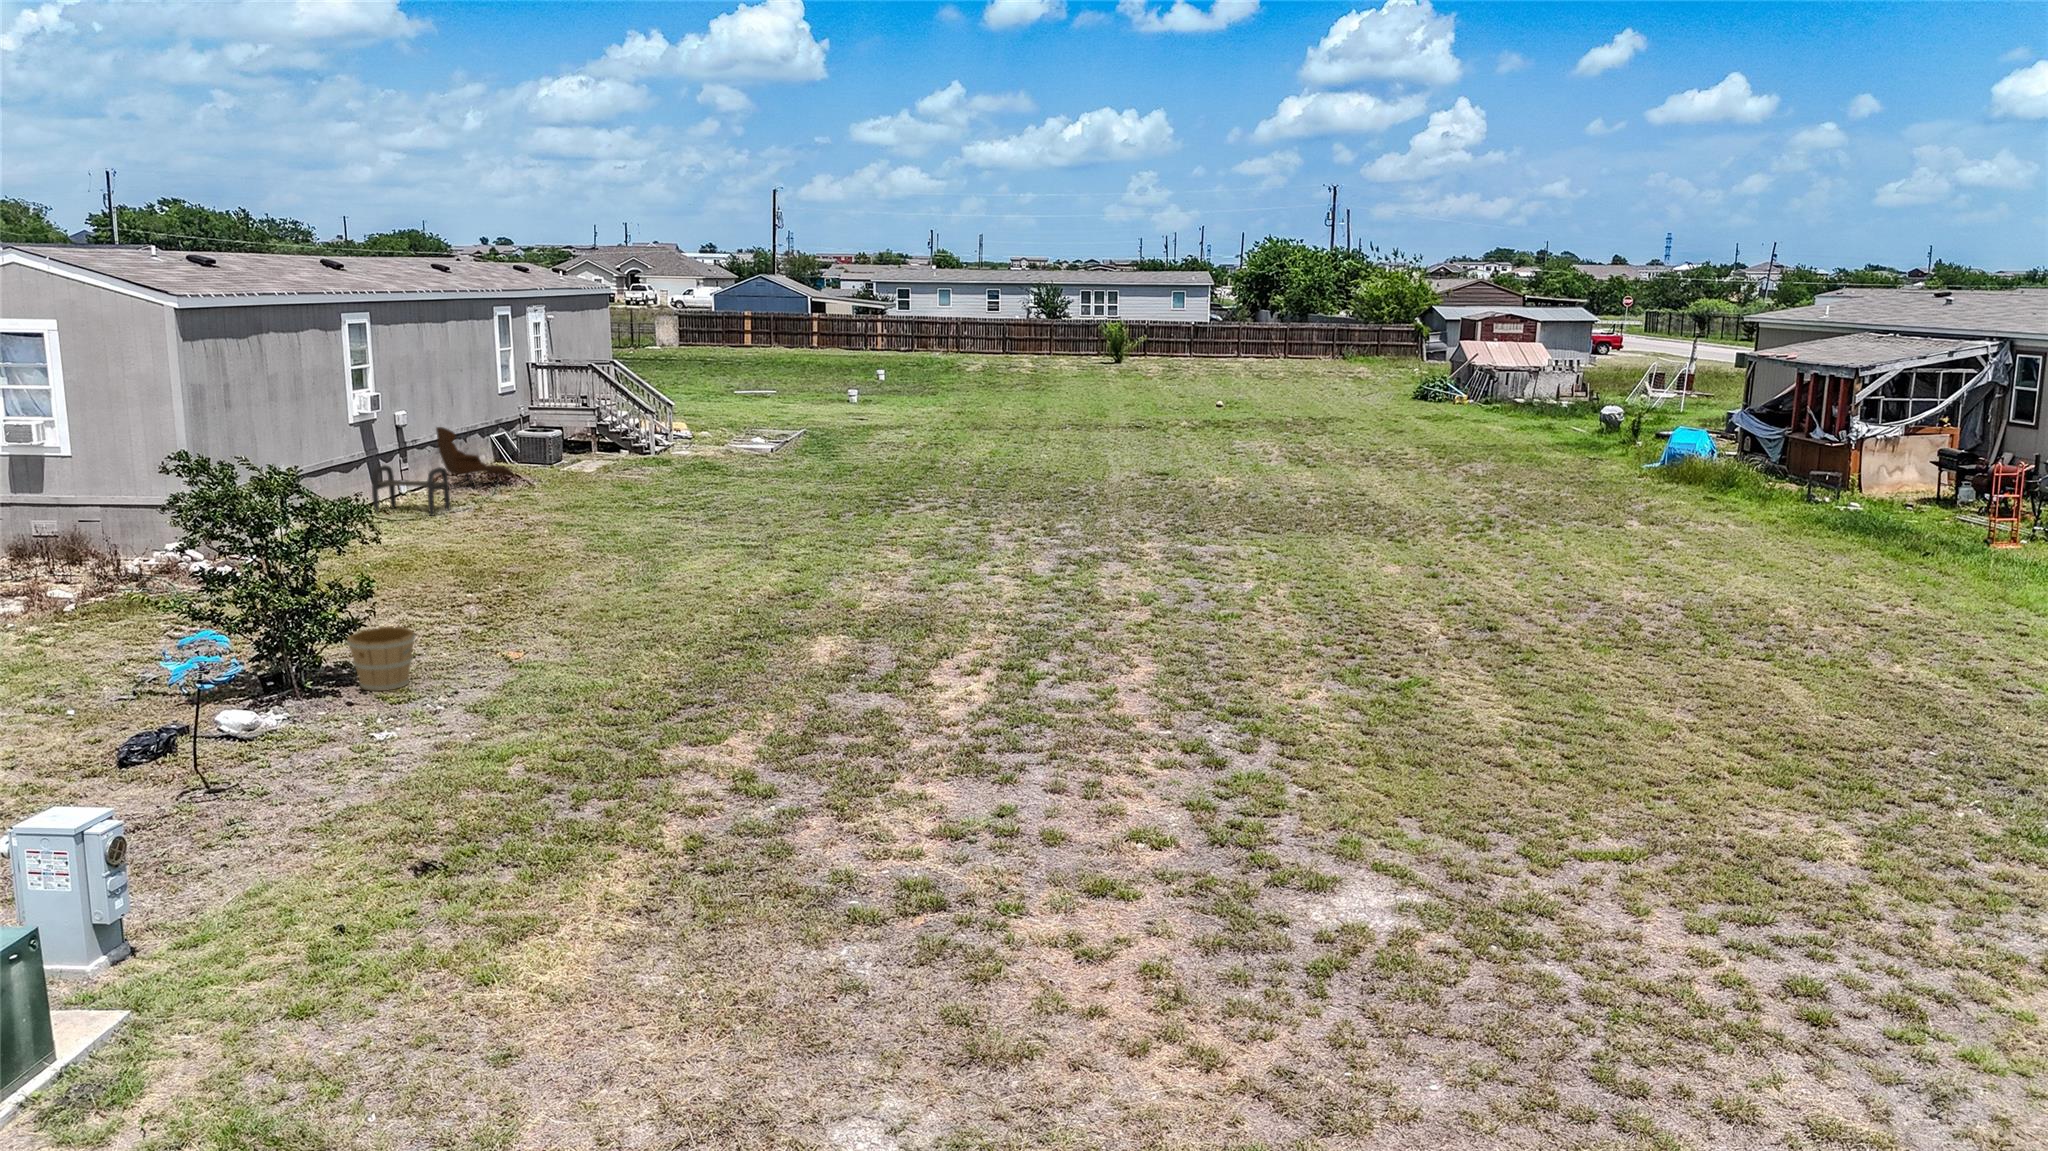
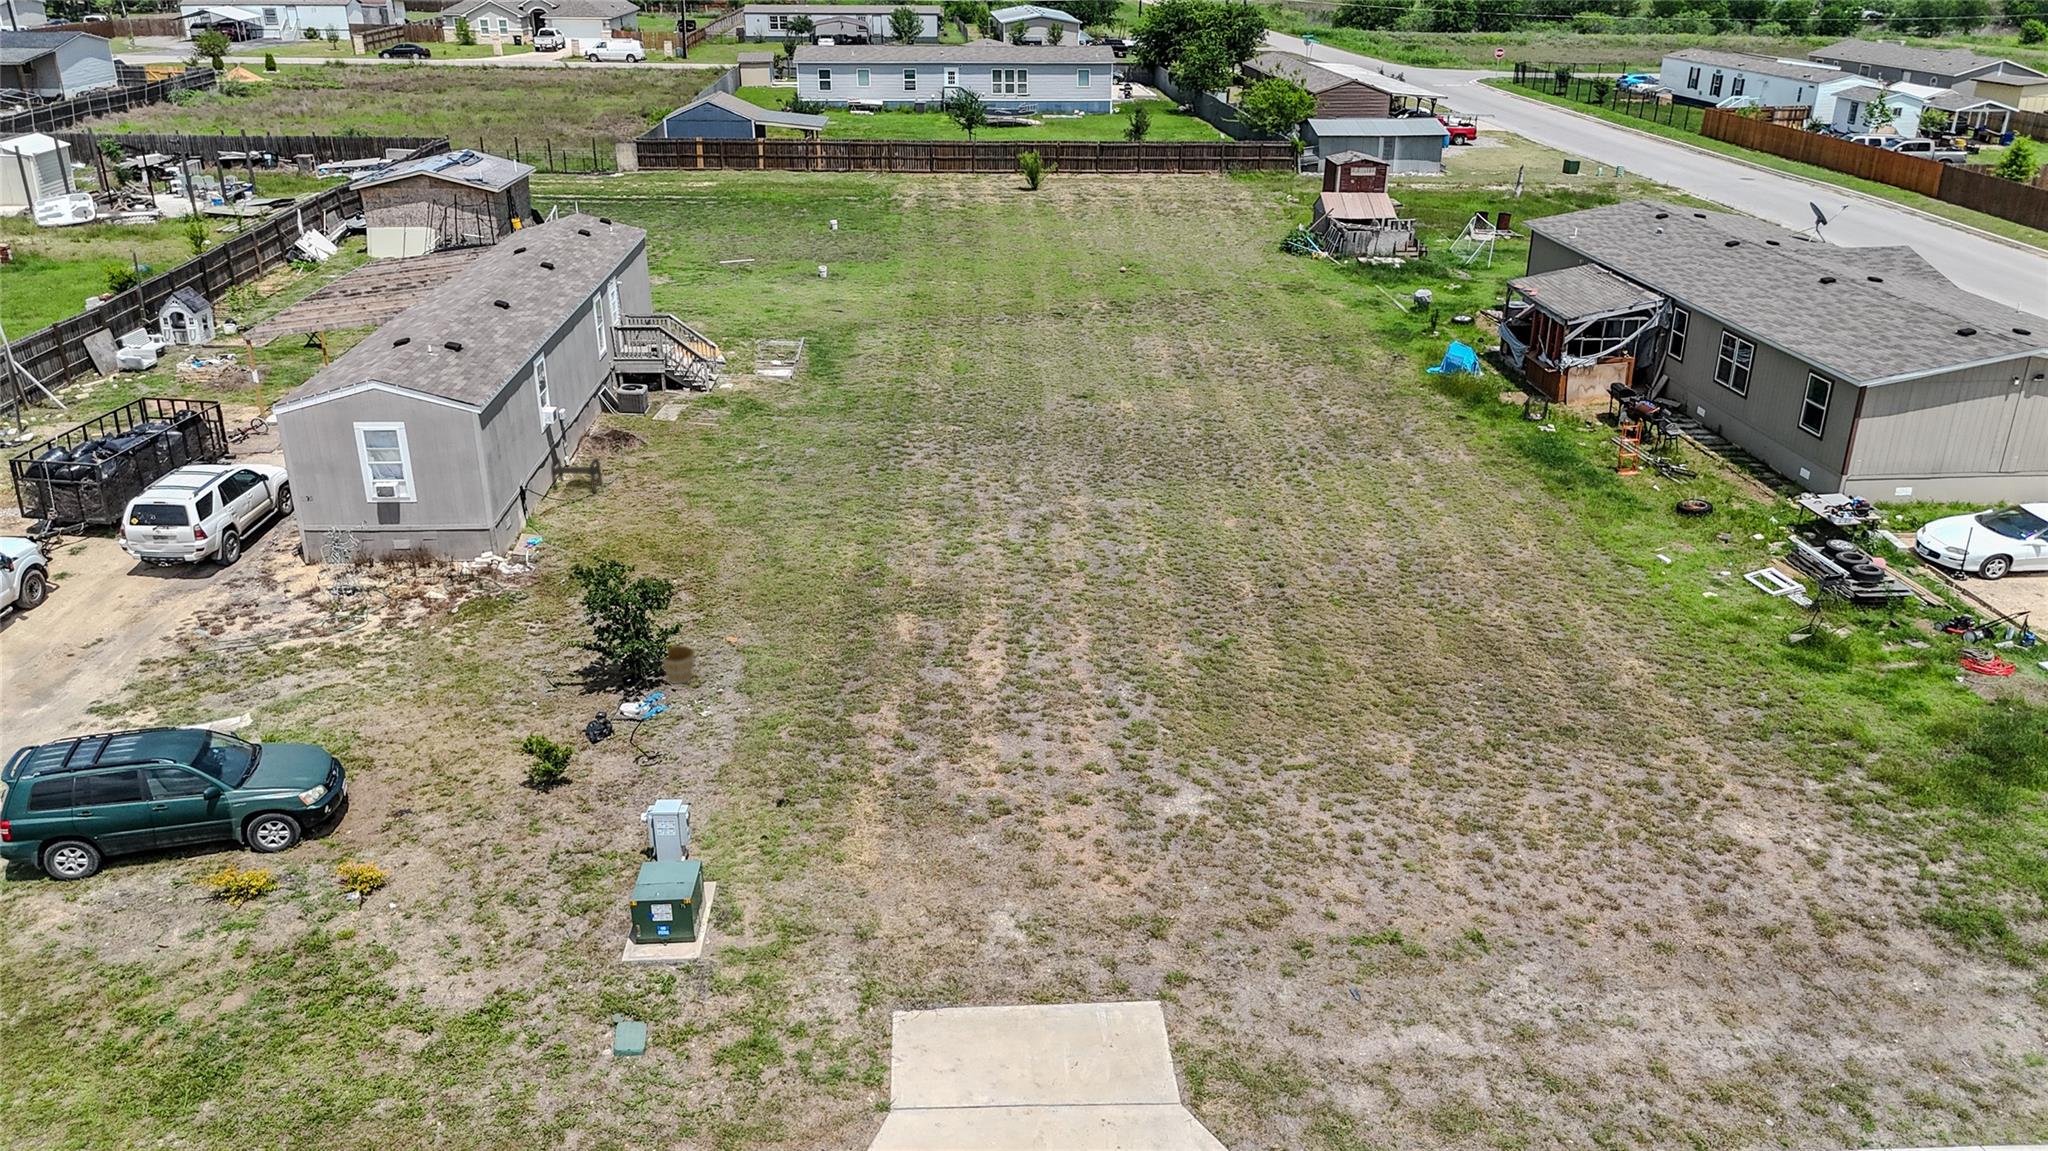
lounge chair: present [436,427,513,488] -> none [570,411,624,454]

